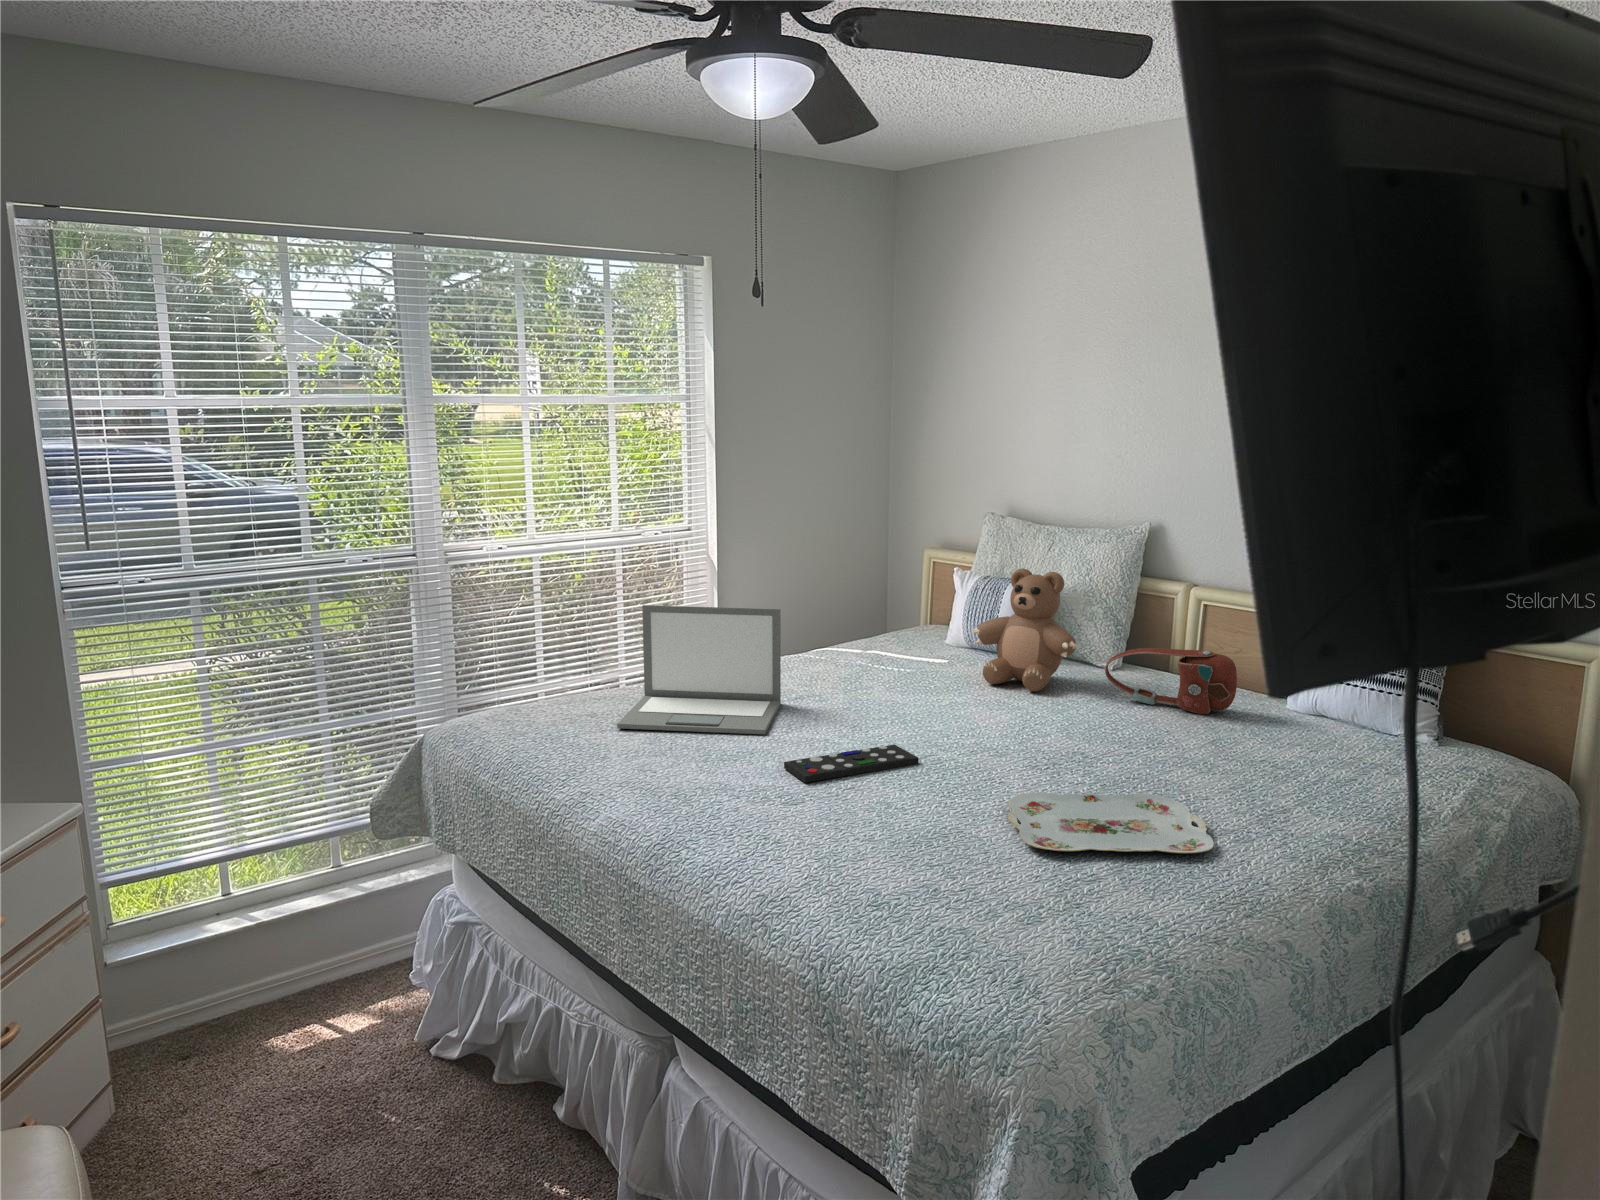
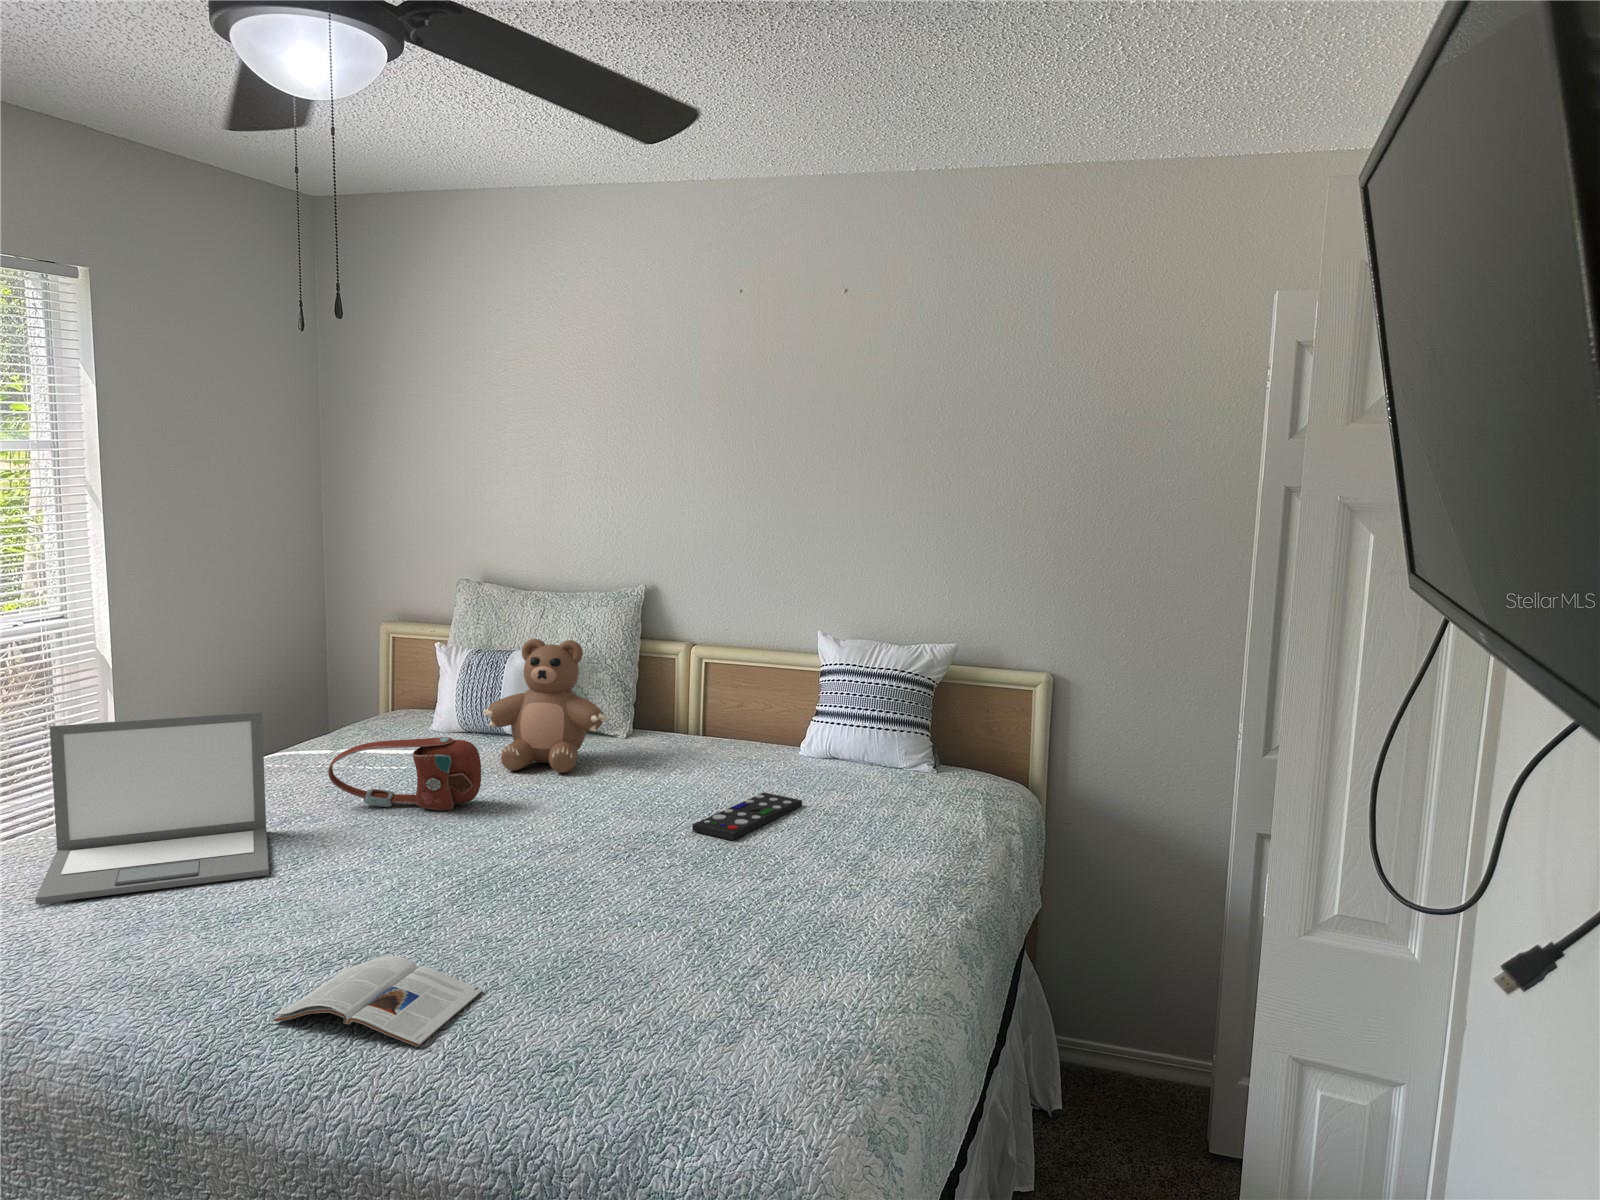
handbag: present [1105,648,1237,714] -> present [328,737,481,811]
remote control: present [784,745,919,783] -> present [692,793,802,840]
serving tray: present [1008,792,1214,853] -> none [620,866,846,951]
magazine: none [714,802,863,869] -> present [274,956,483,1047]

